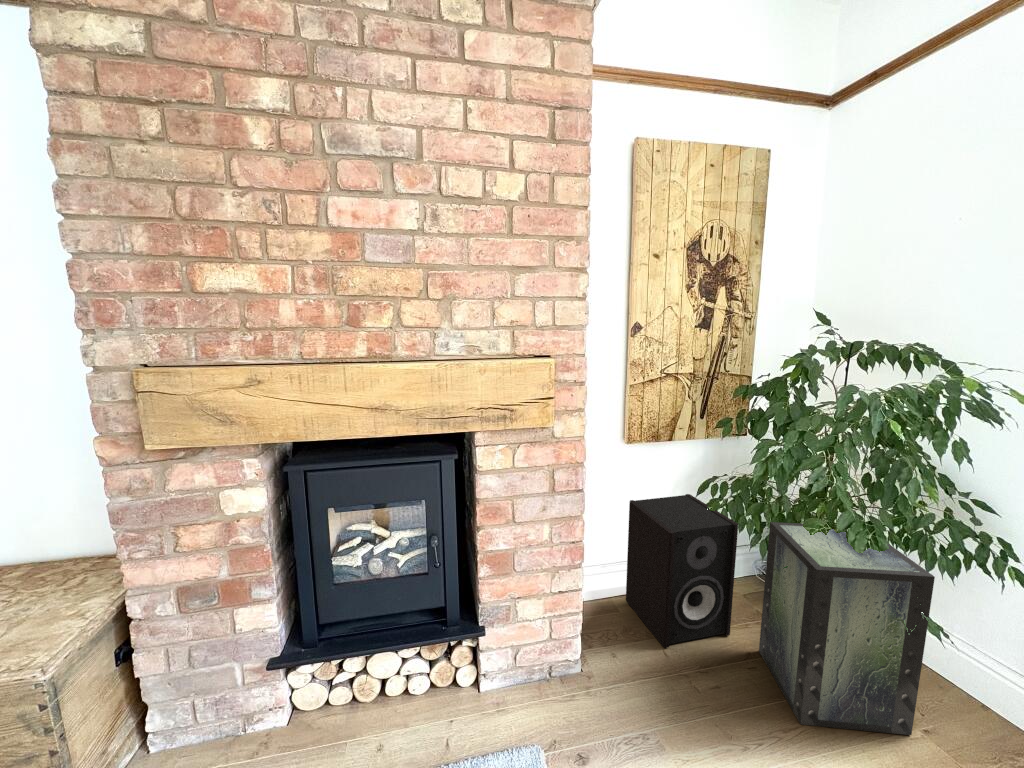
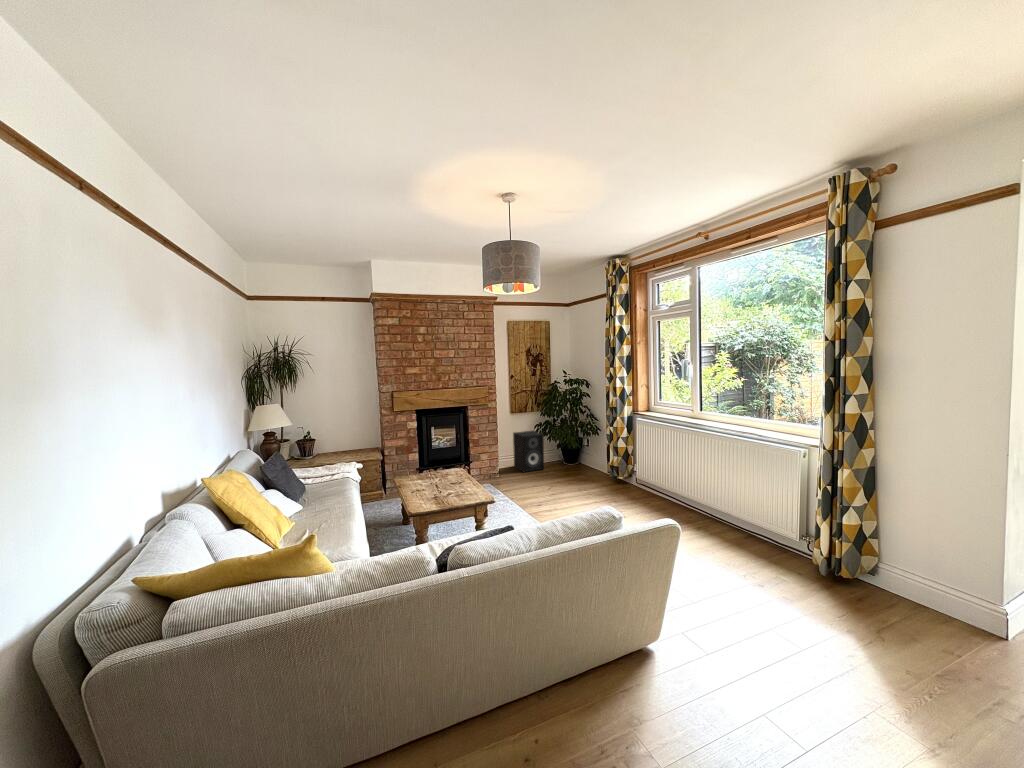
storage box: present [759,522,935,735] -> none [550,431,581,479]

